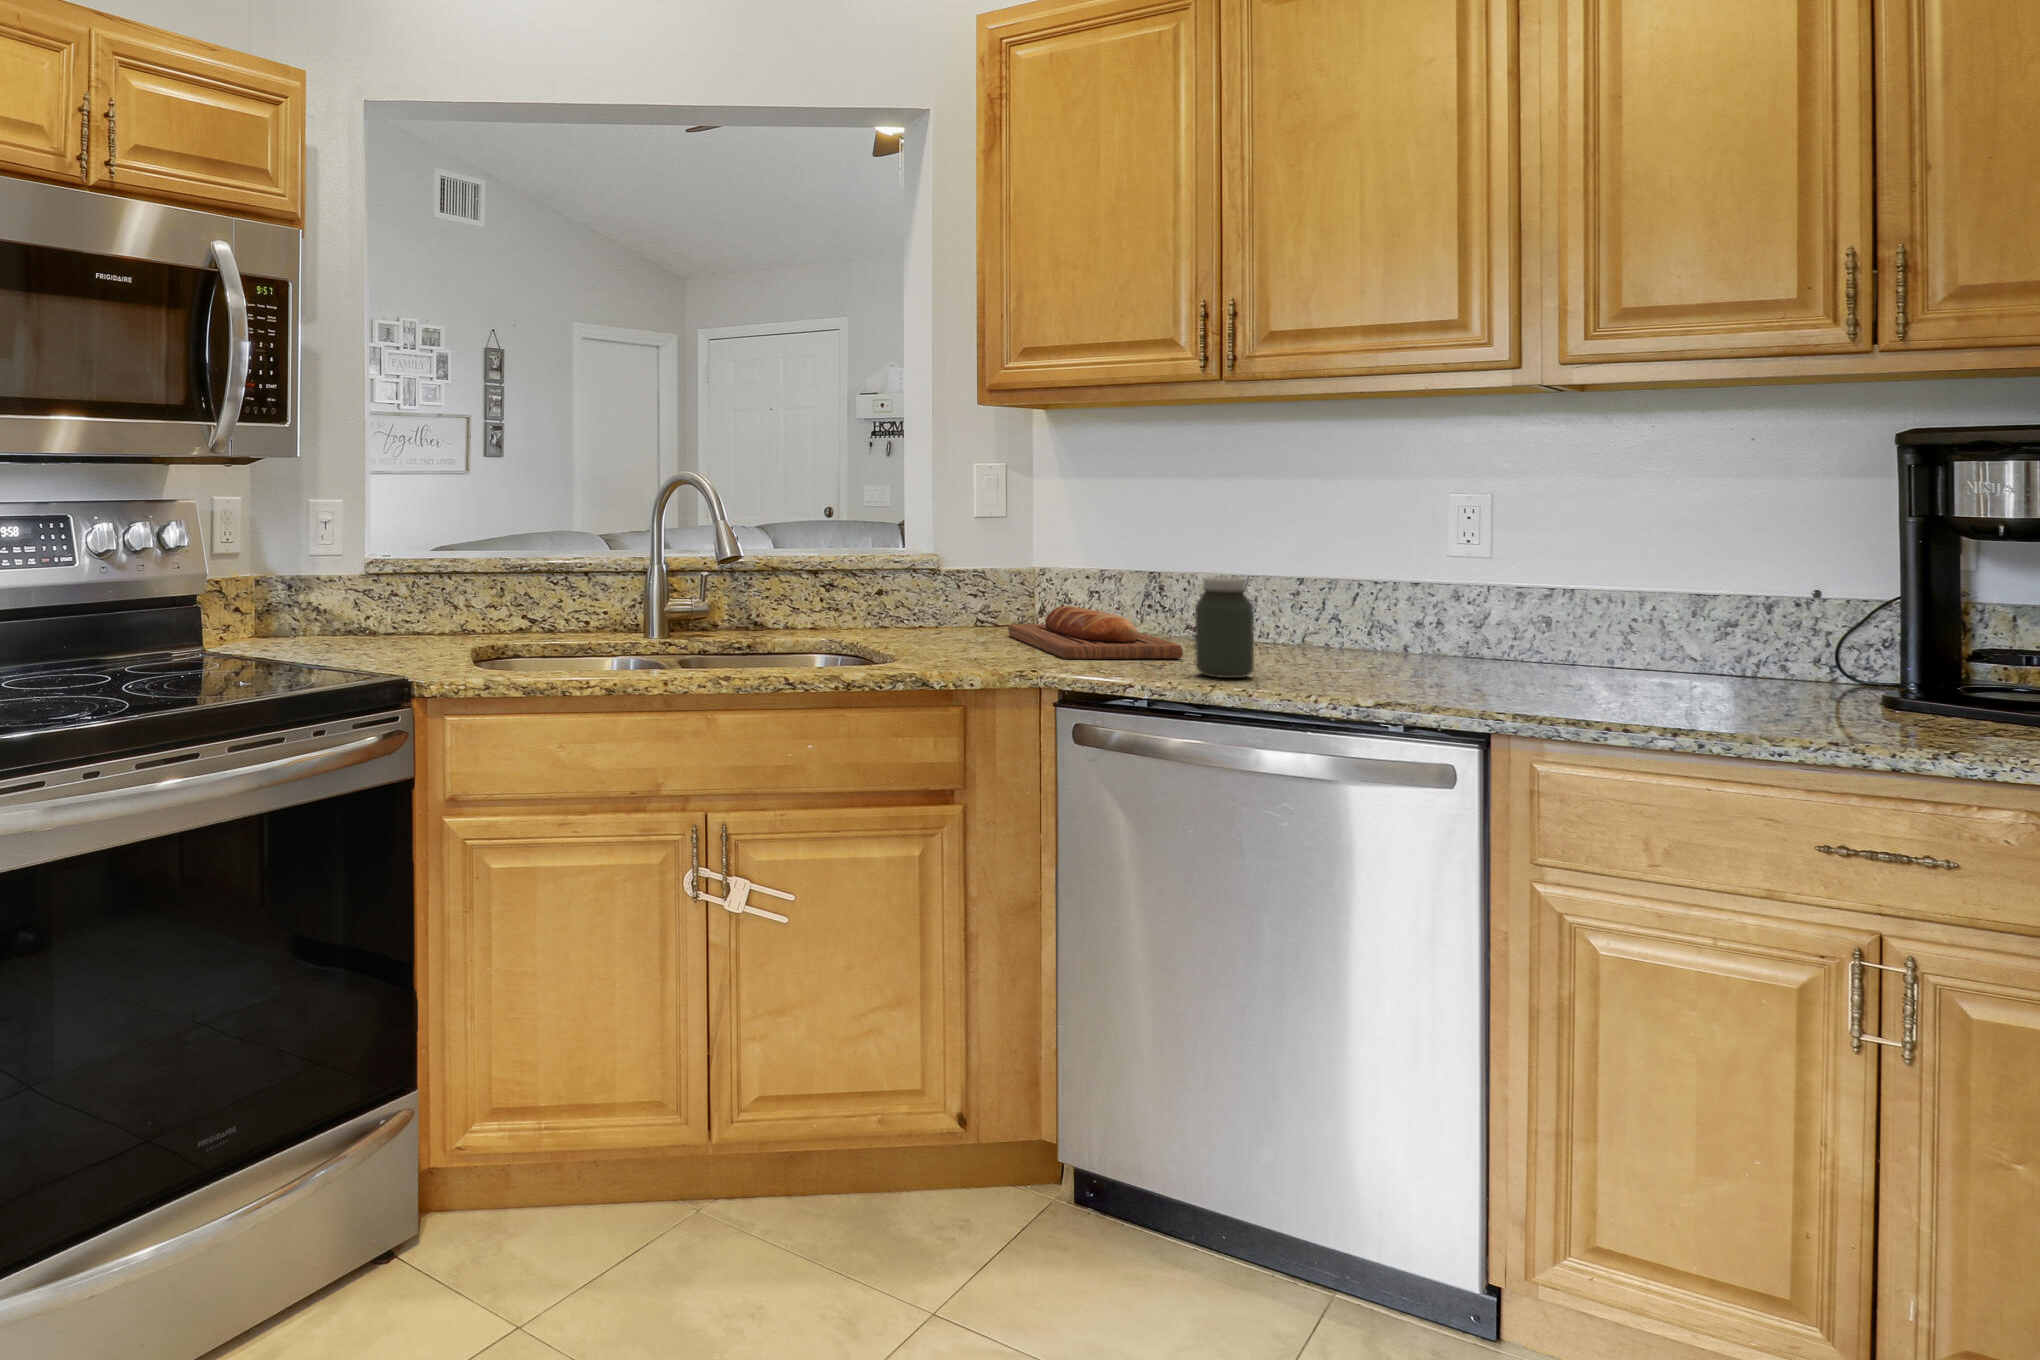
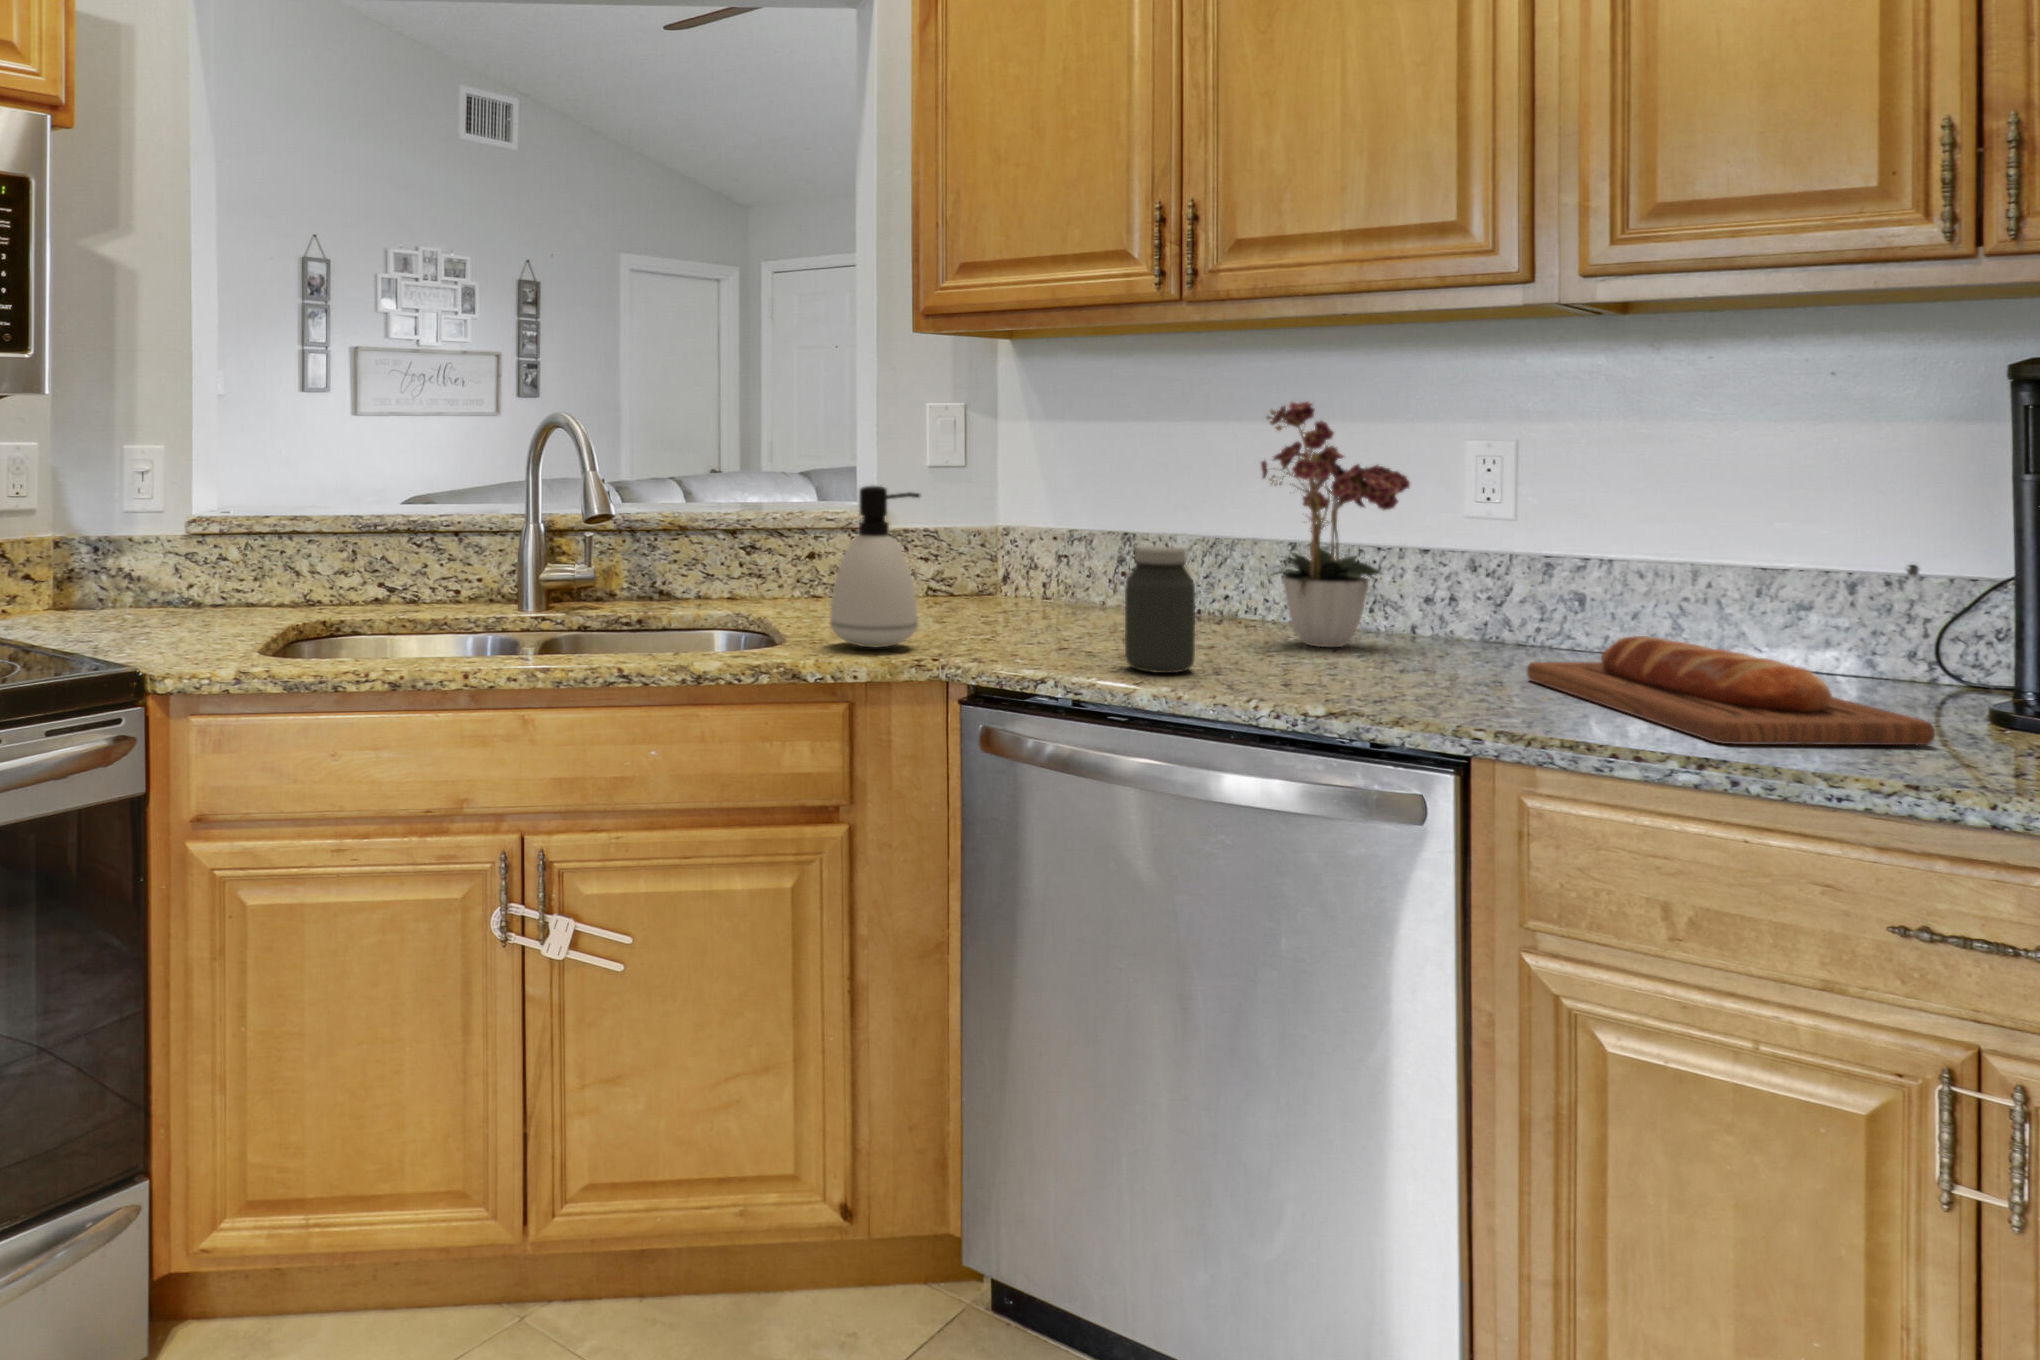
flower arrangement: none [1280,451,1422,661] -> present [1261,402,1410,647]
soap dispenser: none [941,529,1017,661] -> present [831,486,921,648]
bread loaf: present [1008,606,1183,659] -> present [1527,636,1935,745]

